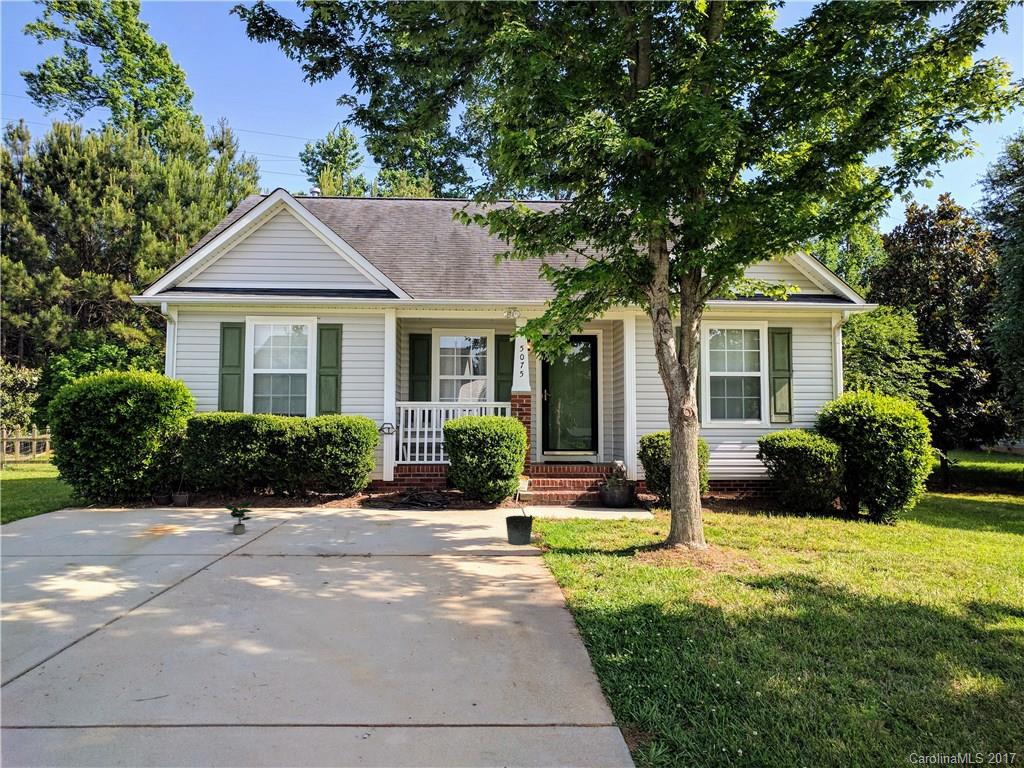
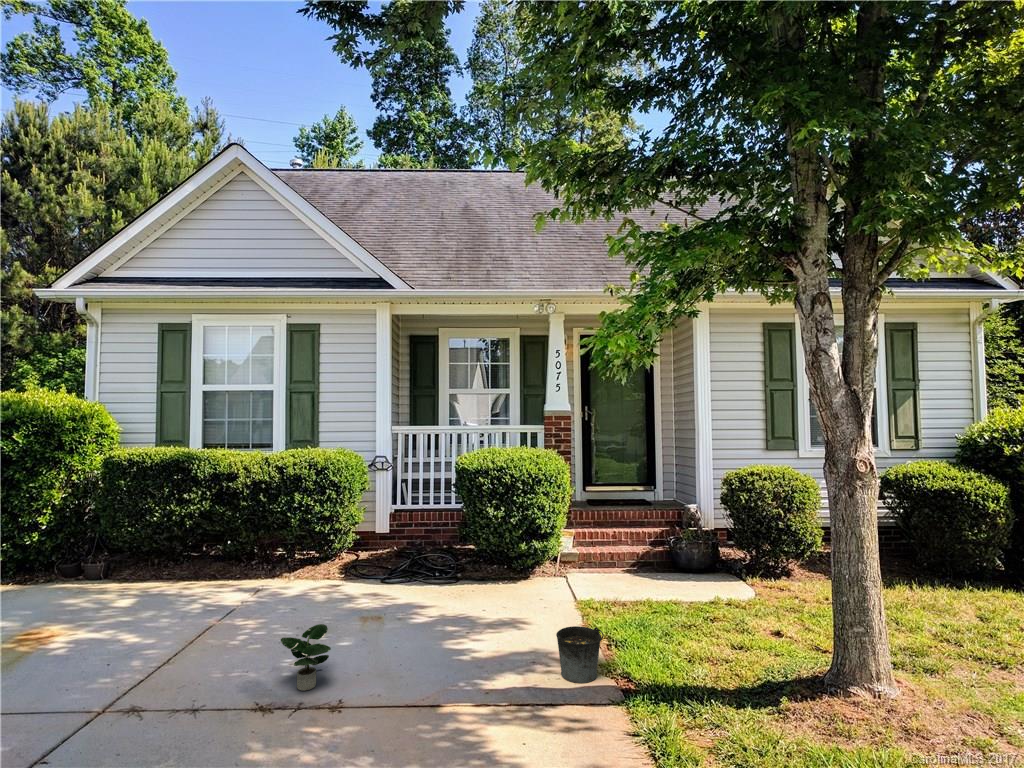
potted plant: present [224,501,253,534] -> present [280,624,331,691]

